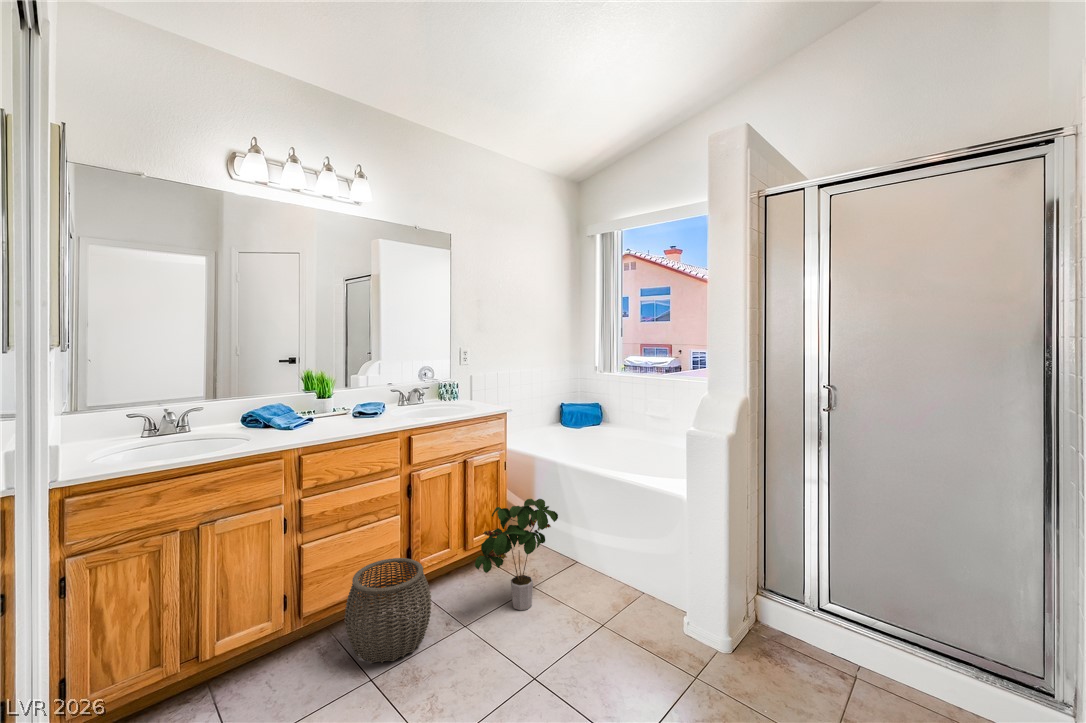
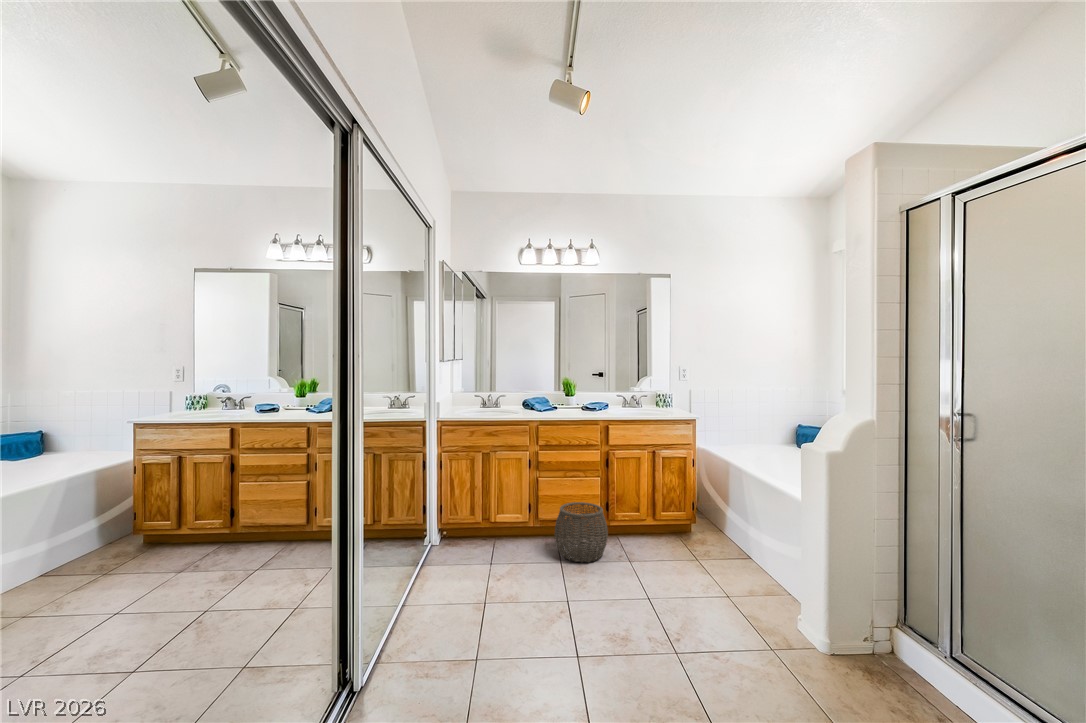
potted plant: present [475,499,558,610] -> none [639,484,718,571]

